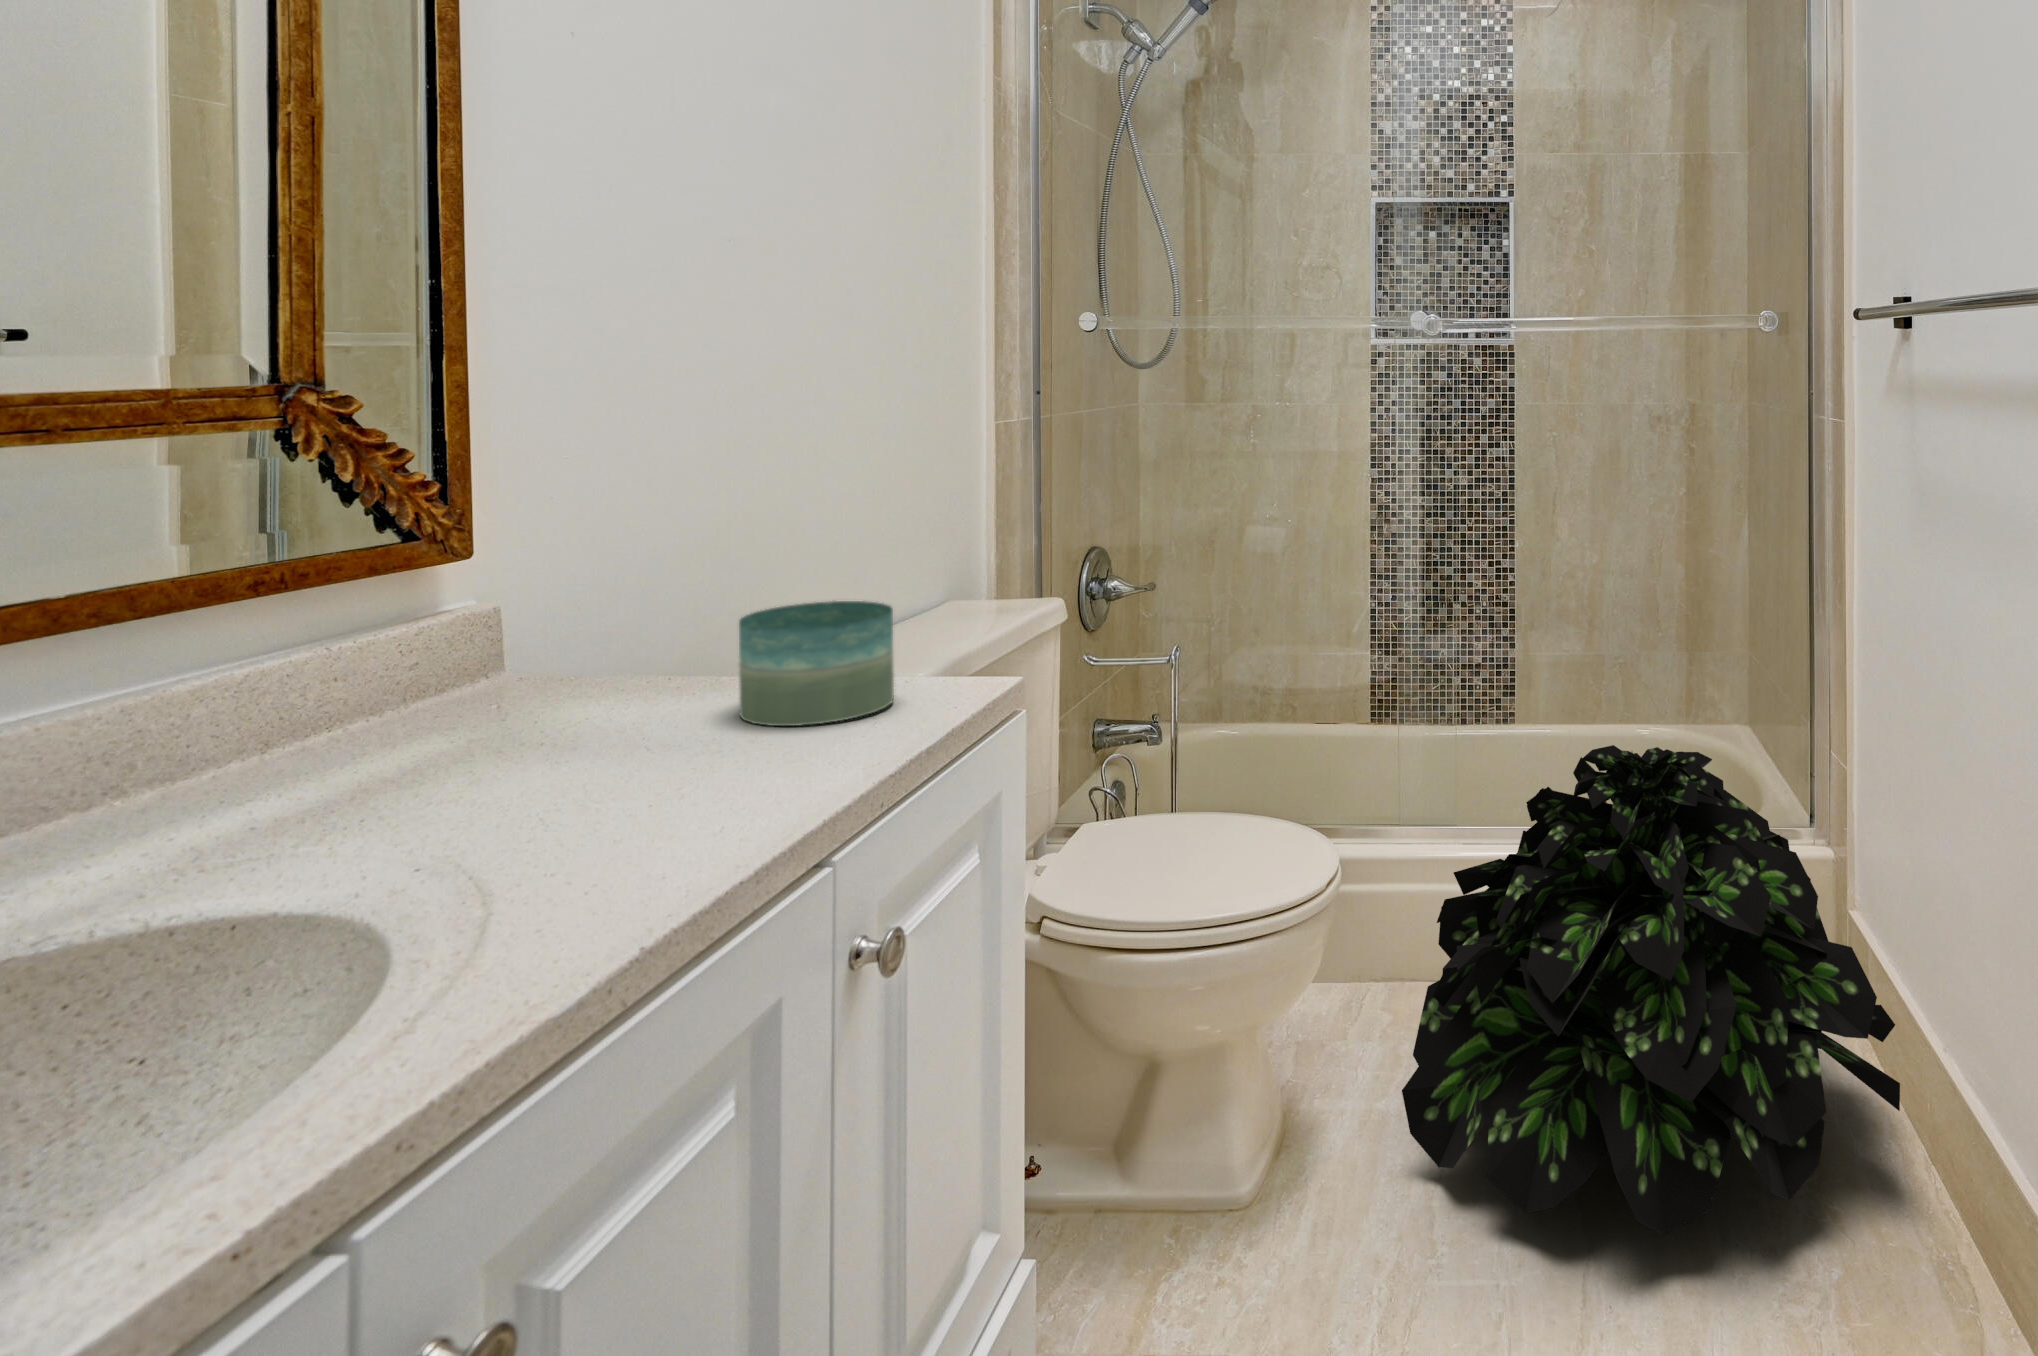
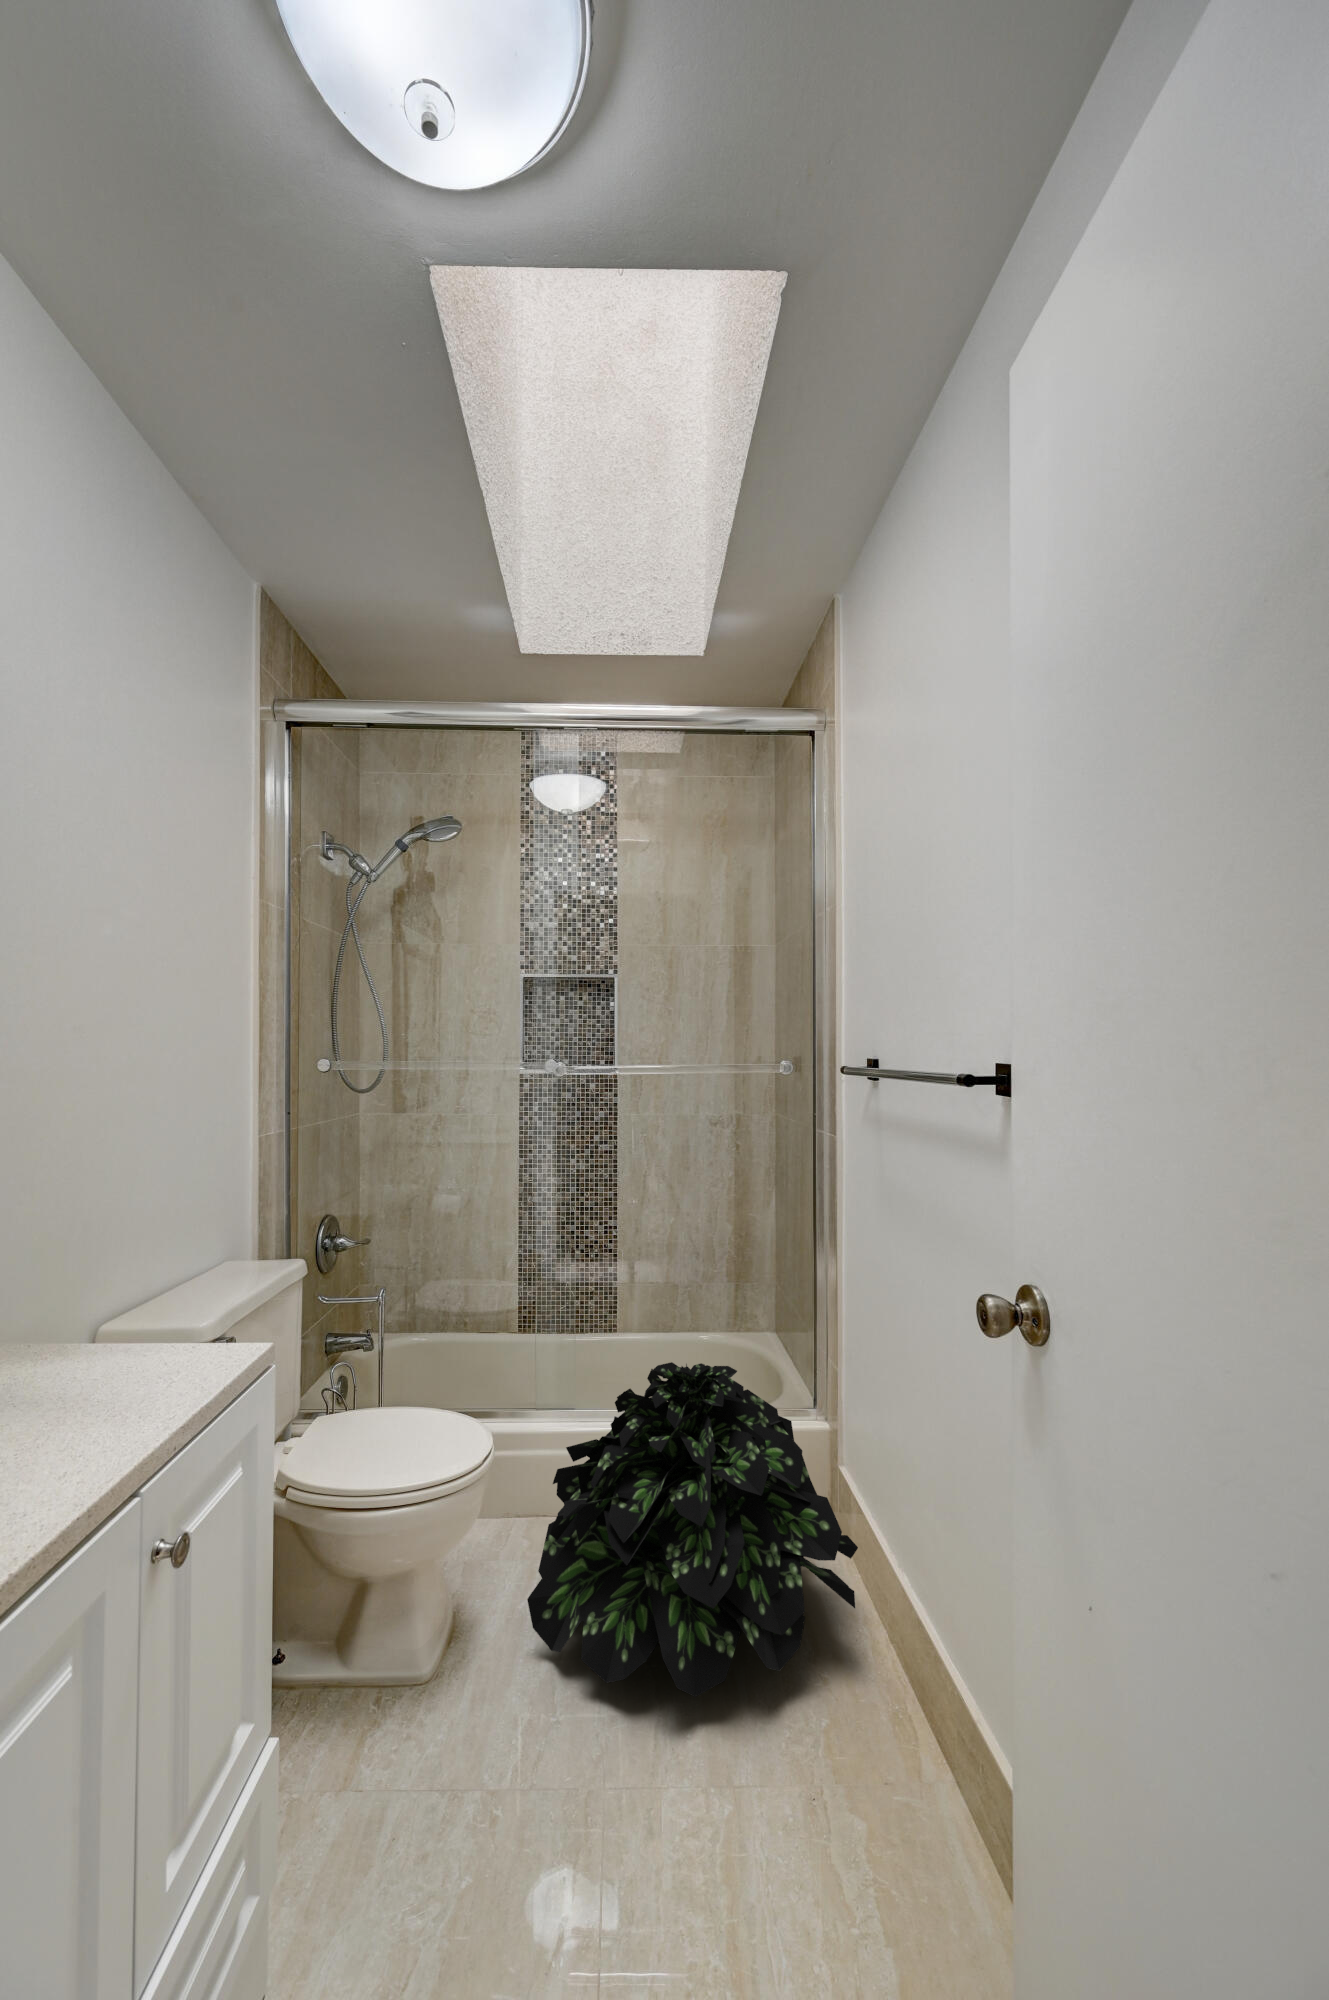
candle: present [739,601,894,726] -> none [84,1306,184,1395]

